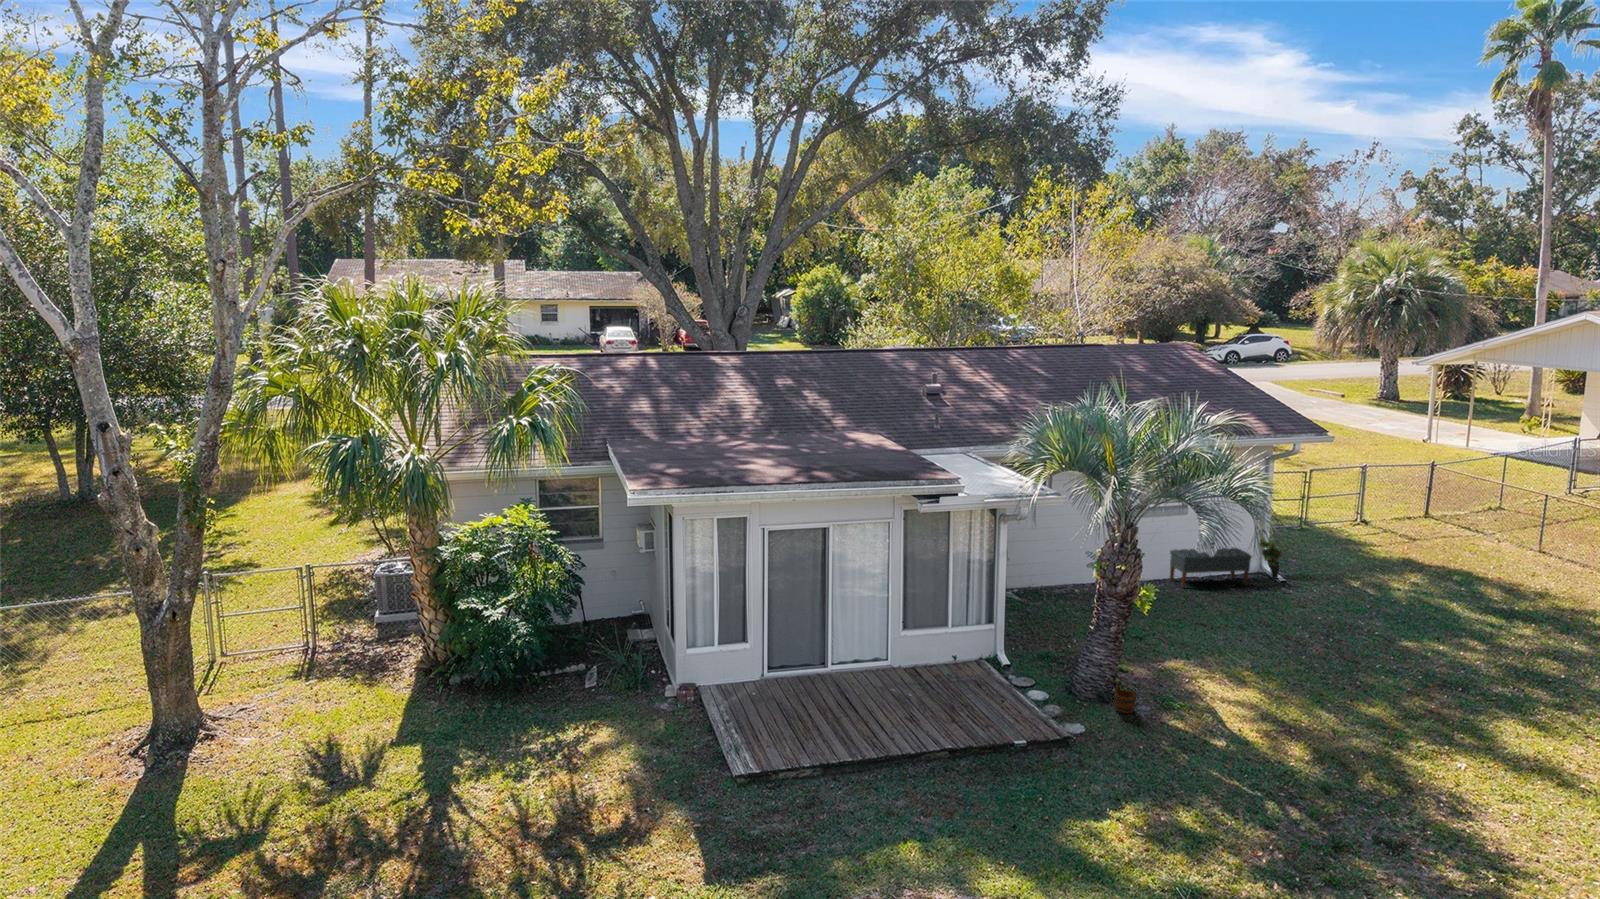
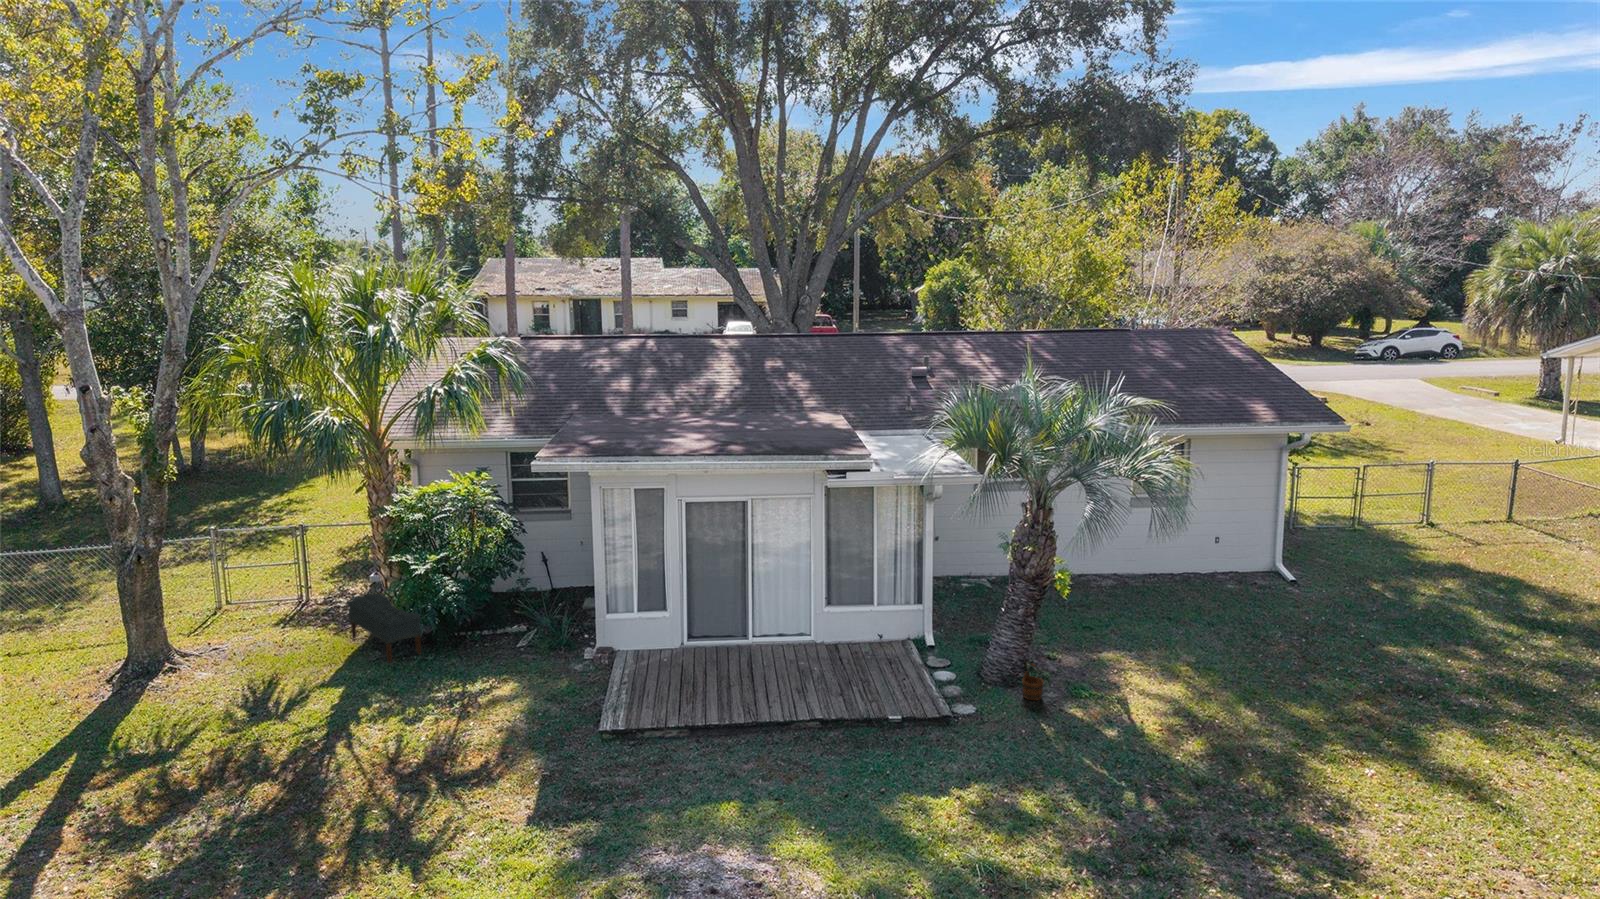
potted plant: present [1259,537,1283,579] -> none [1268,534,1297,580]
bench: present [1169,548,1252,588] -> present [347,594,421,663]

